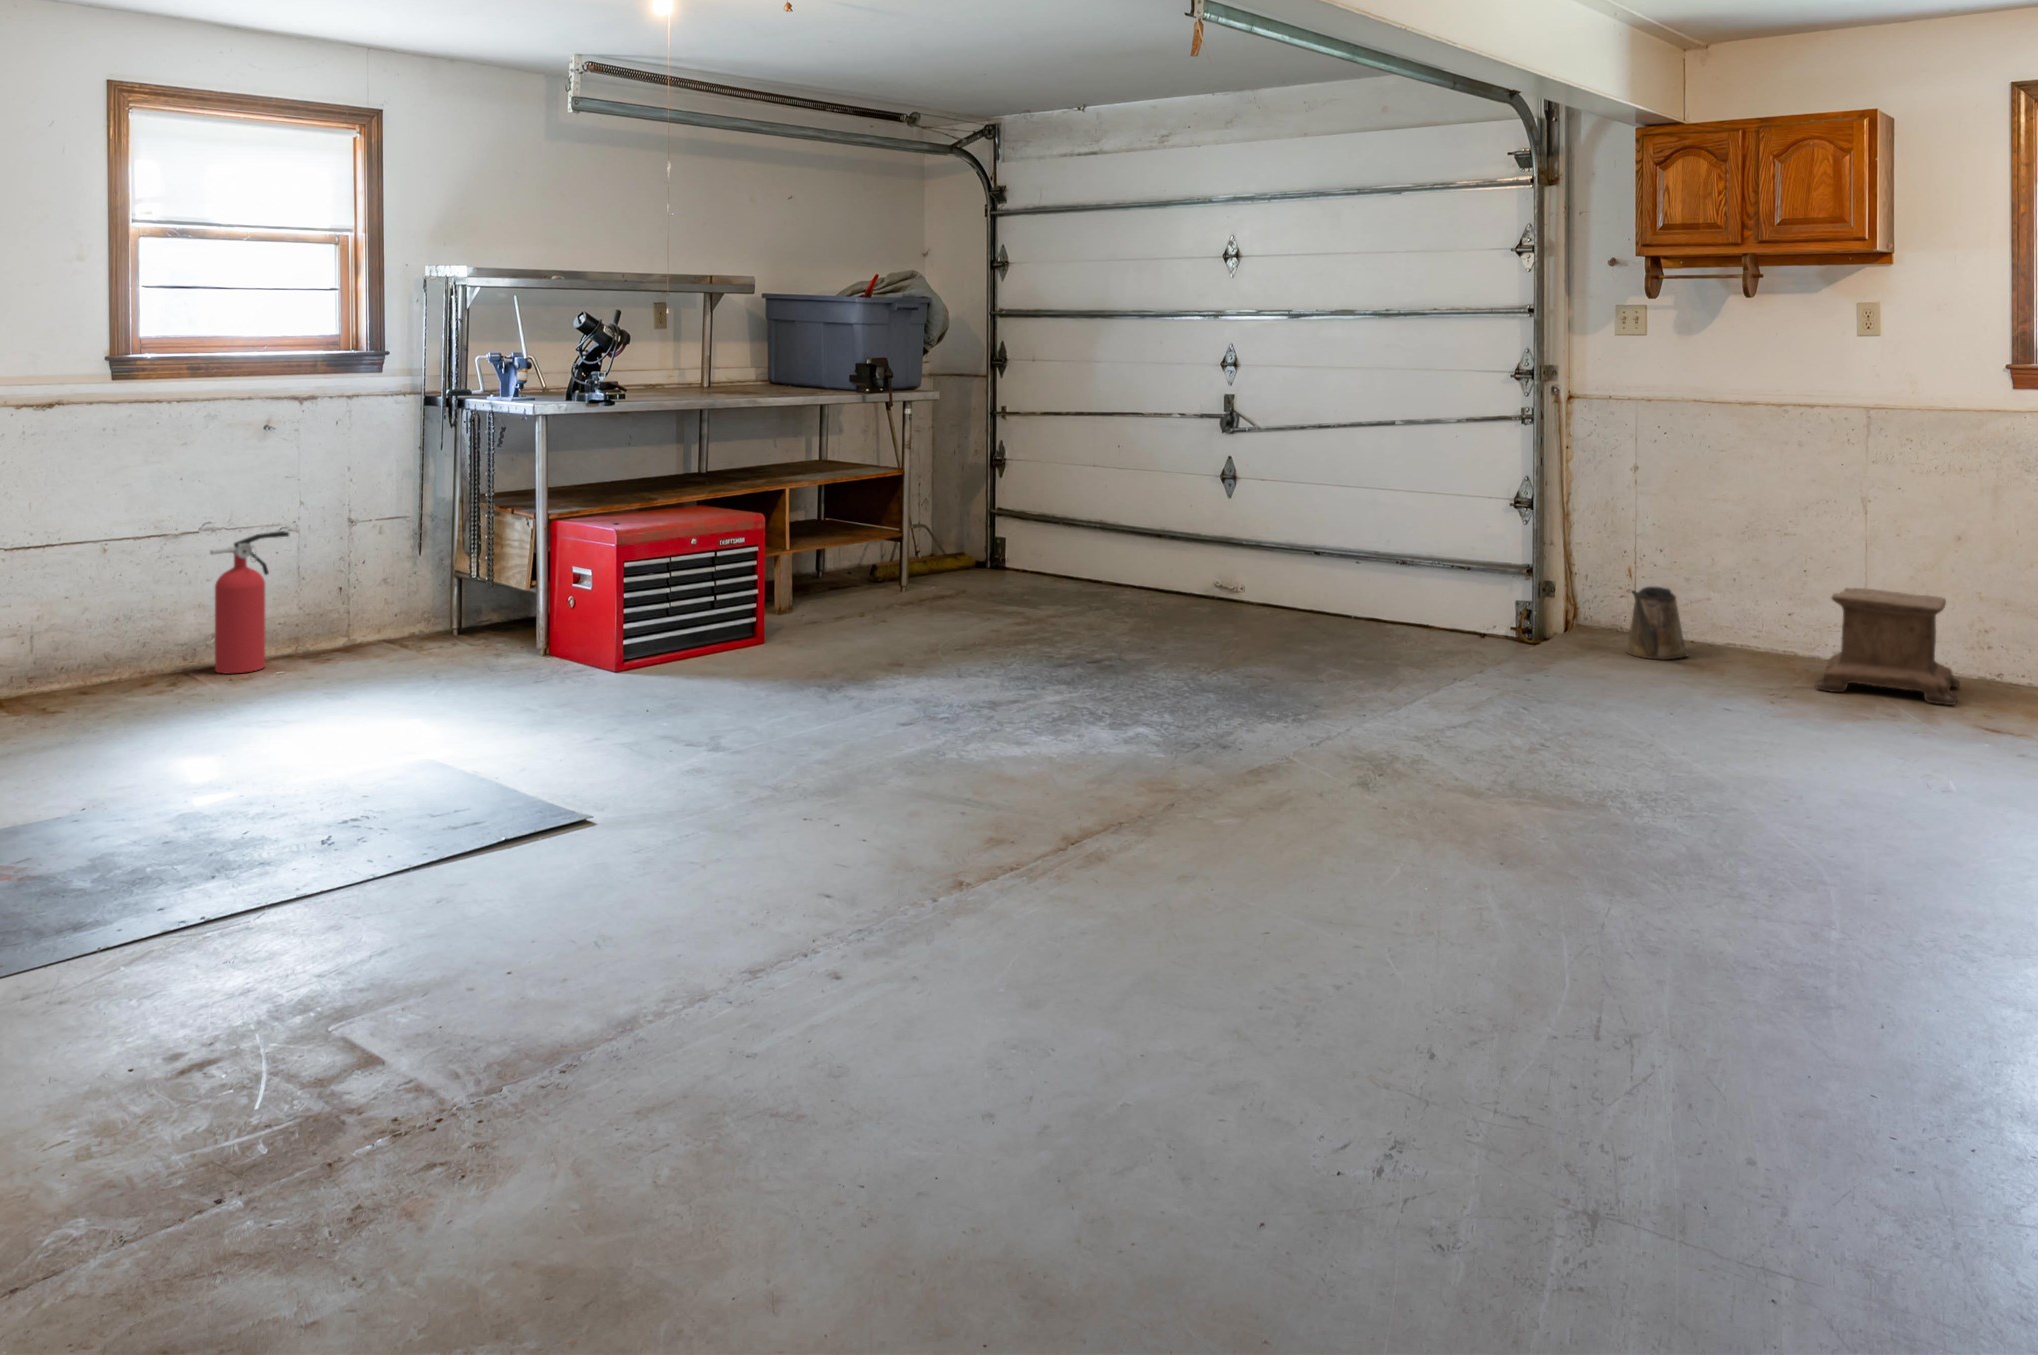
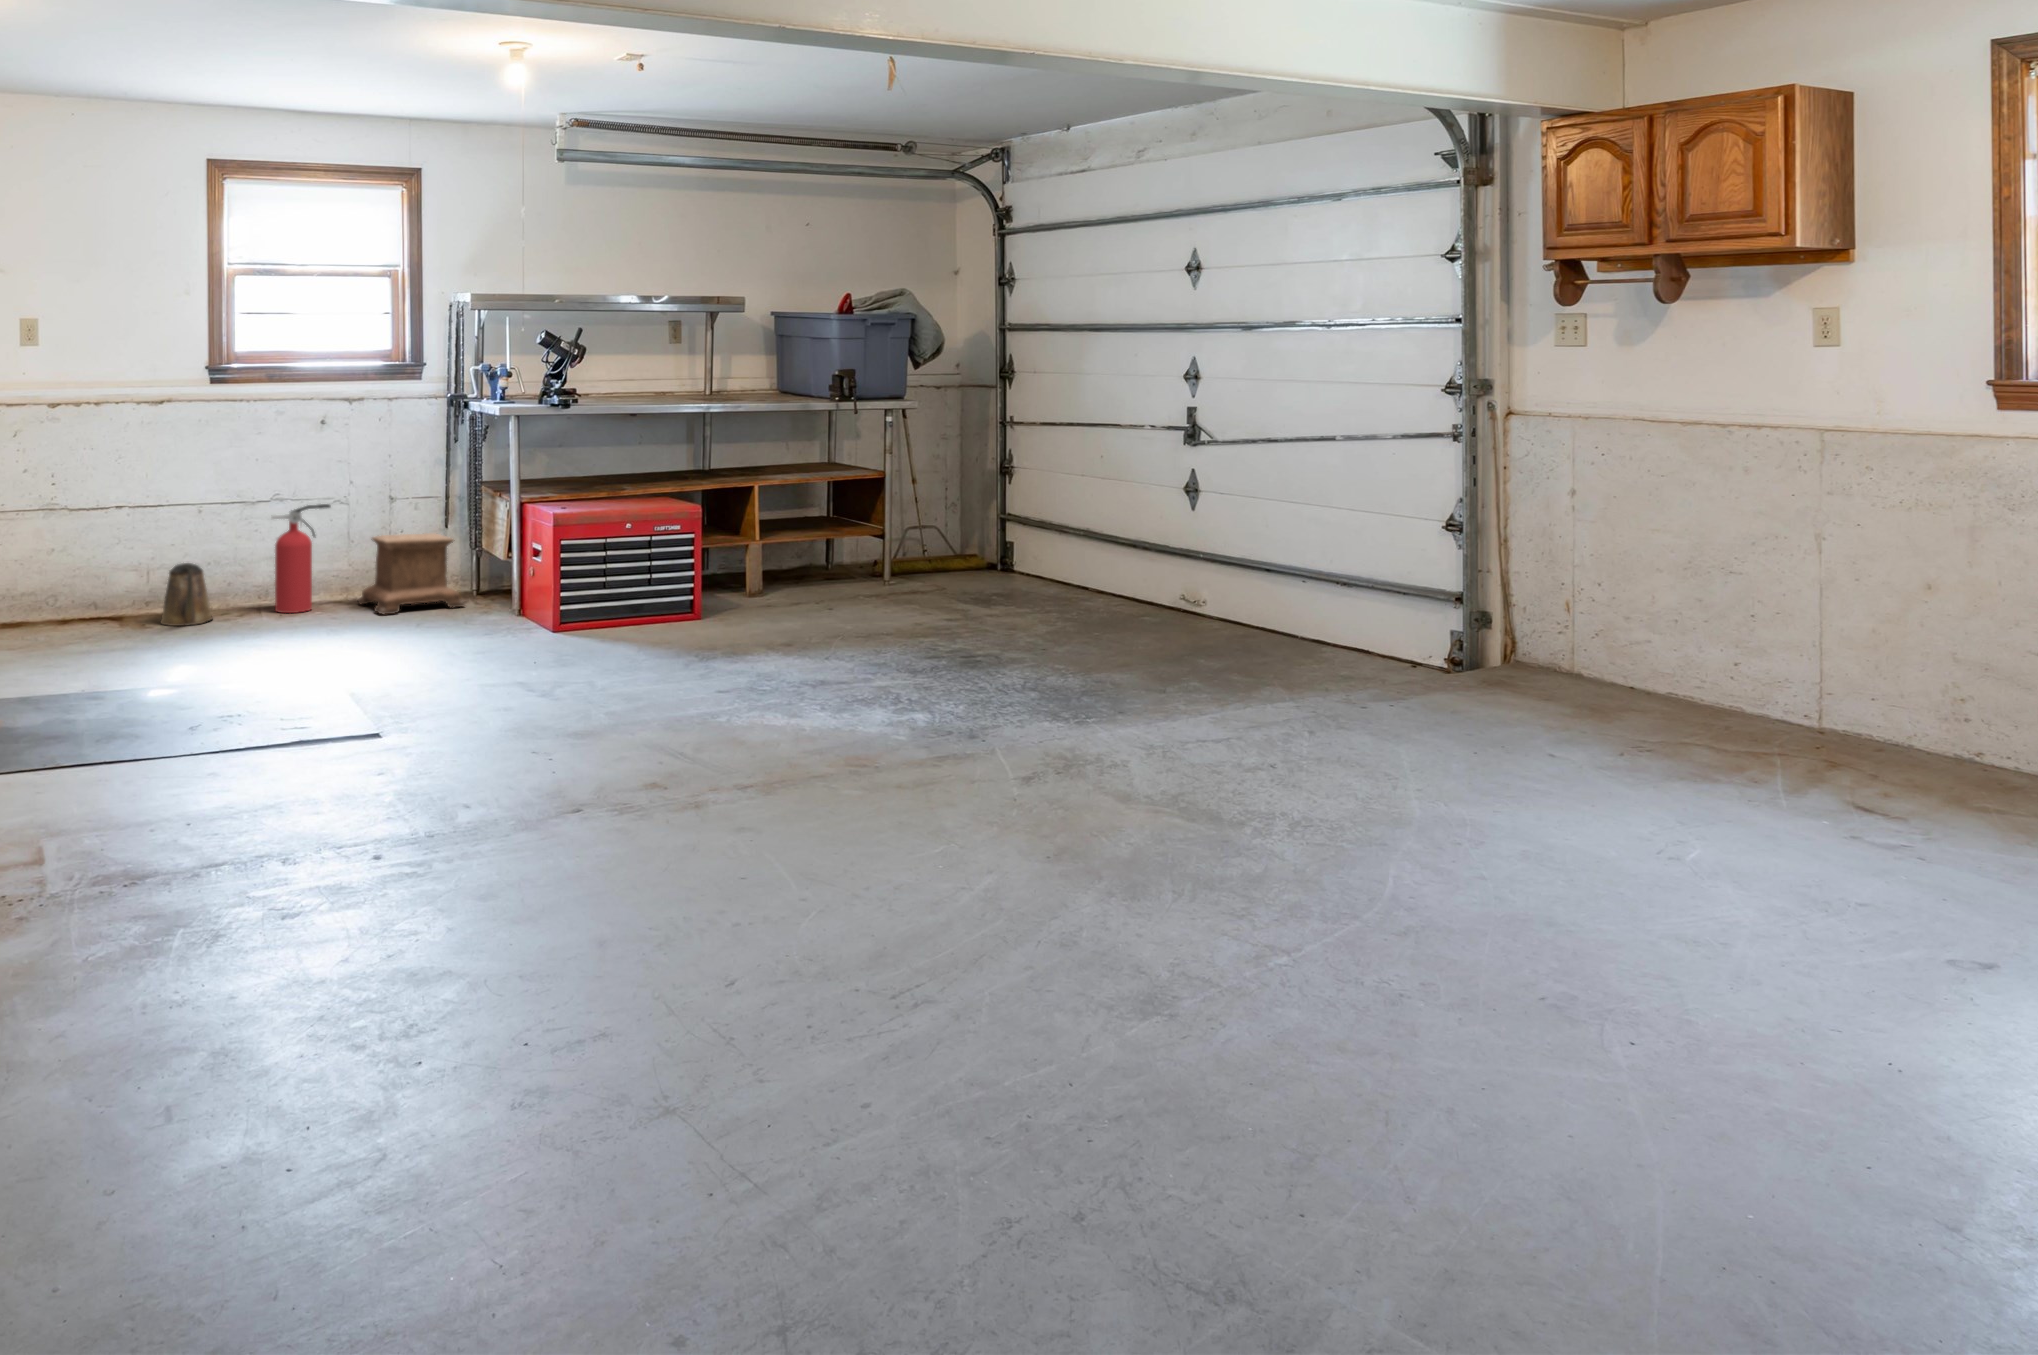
watering can: present [1626,587,1688,660] -> present [161,563,212,626]
stool: present [1815,588,1960,705] -> present [358,533,465,614]

